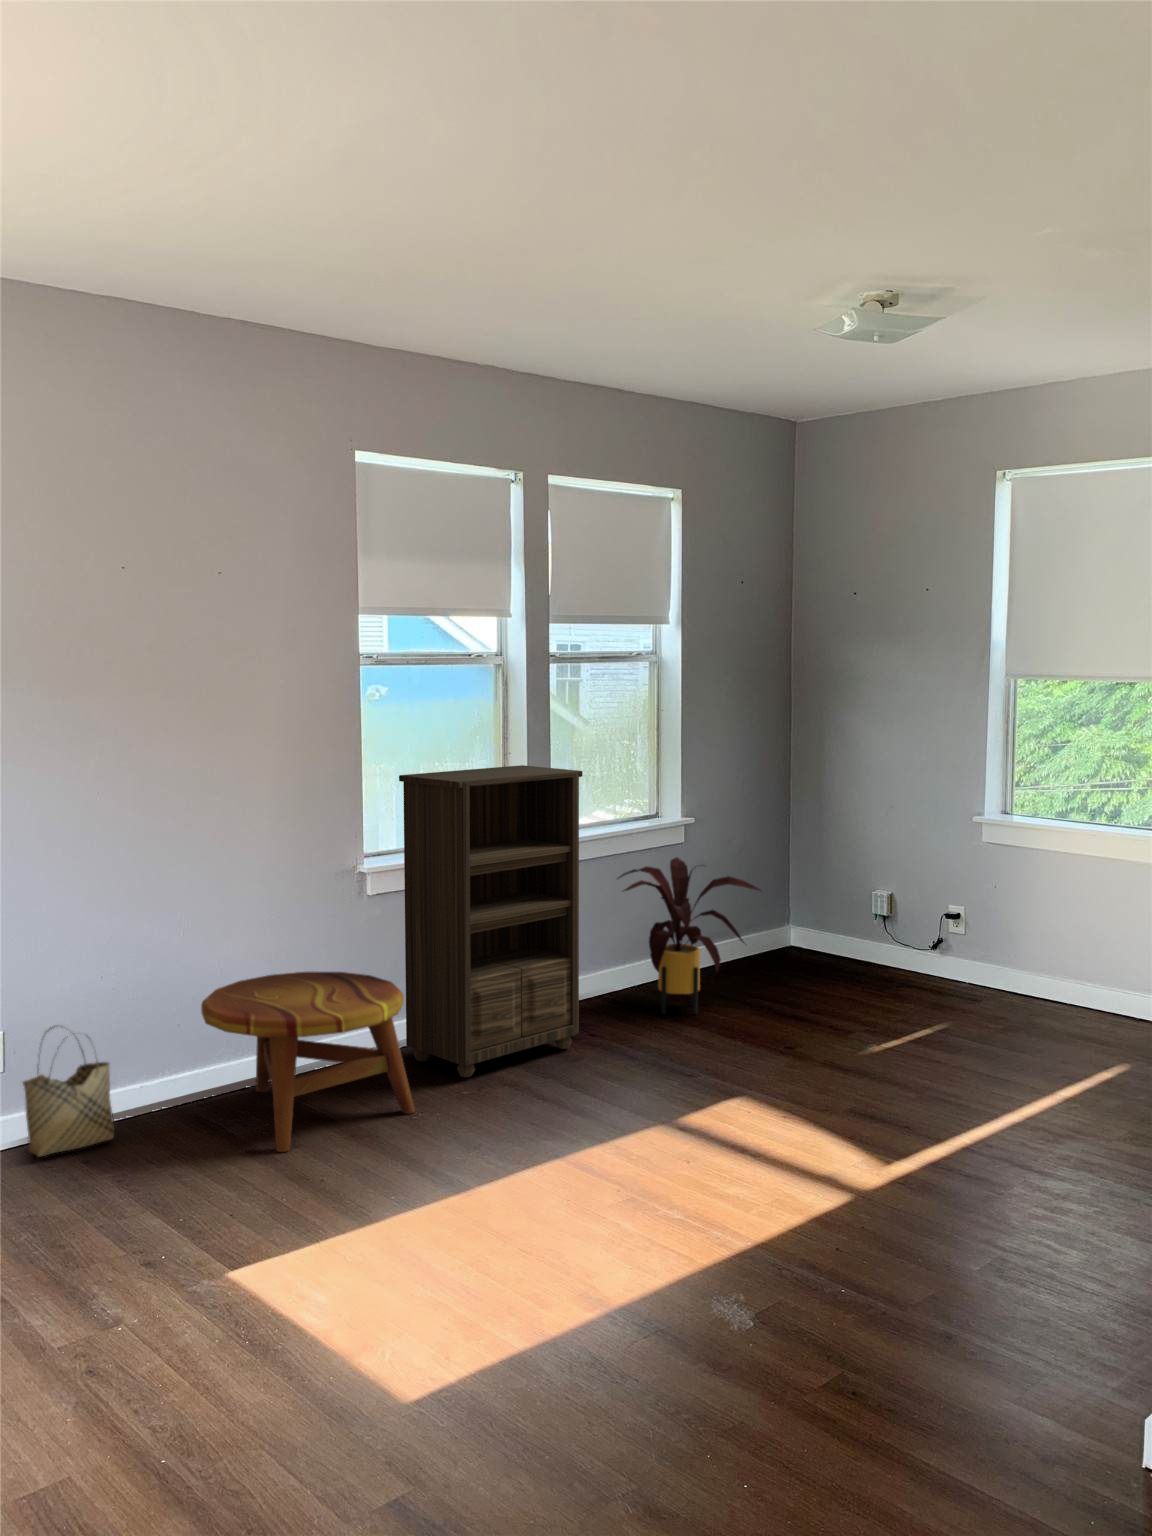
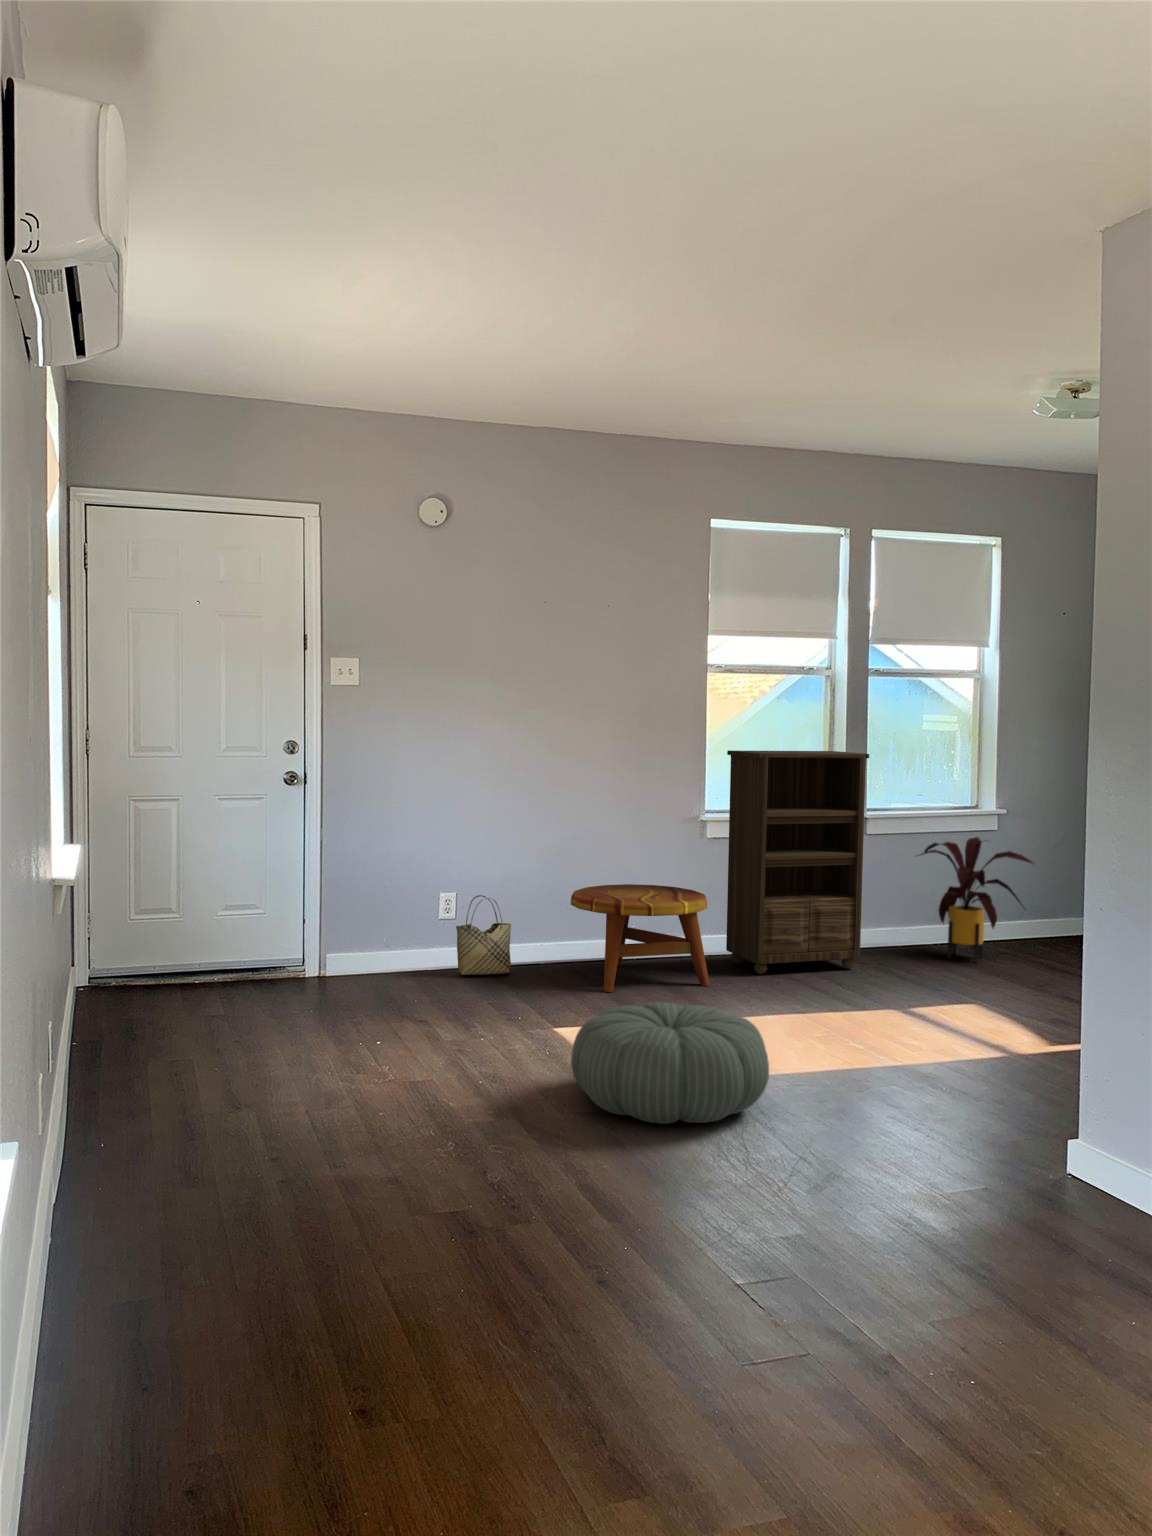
pouf: none [370,1214,681,1455] -> present [571,1002,769,1124]

